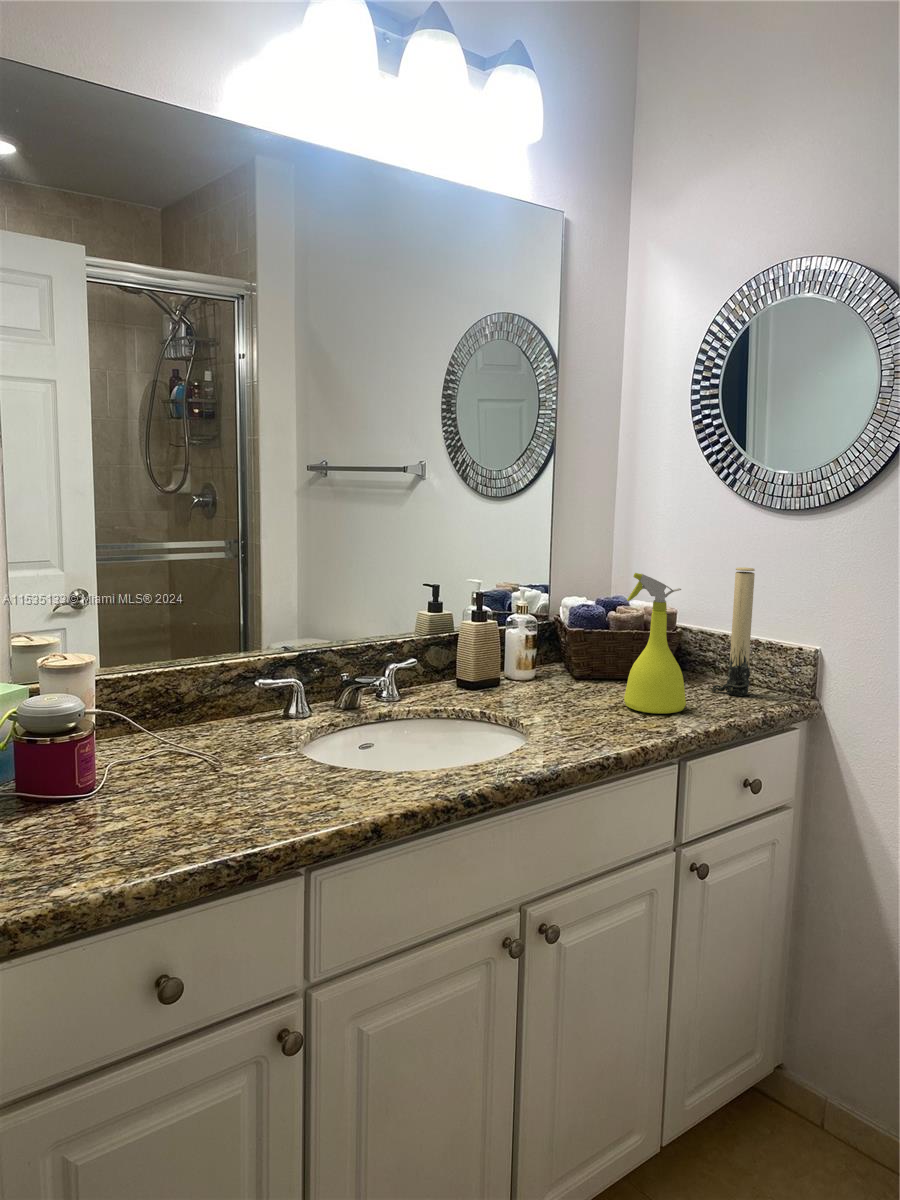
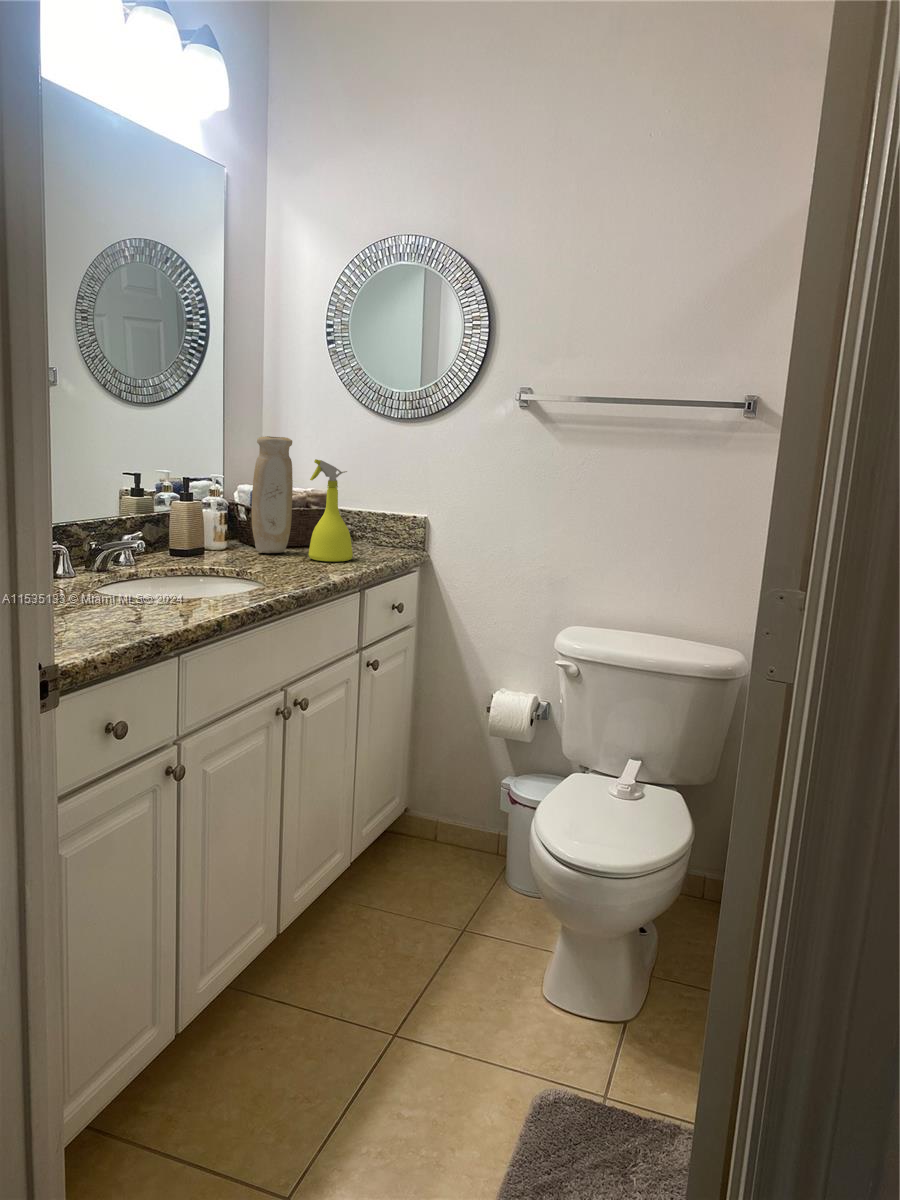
vase: none [564,539,619,690] -> present [252,436,293,553]
candle: present [712,567,755,696] -> none [359,458,387,551]

